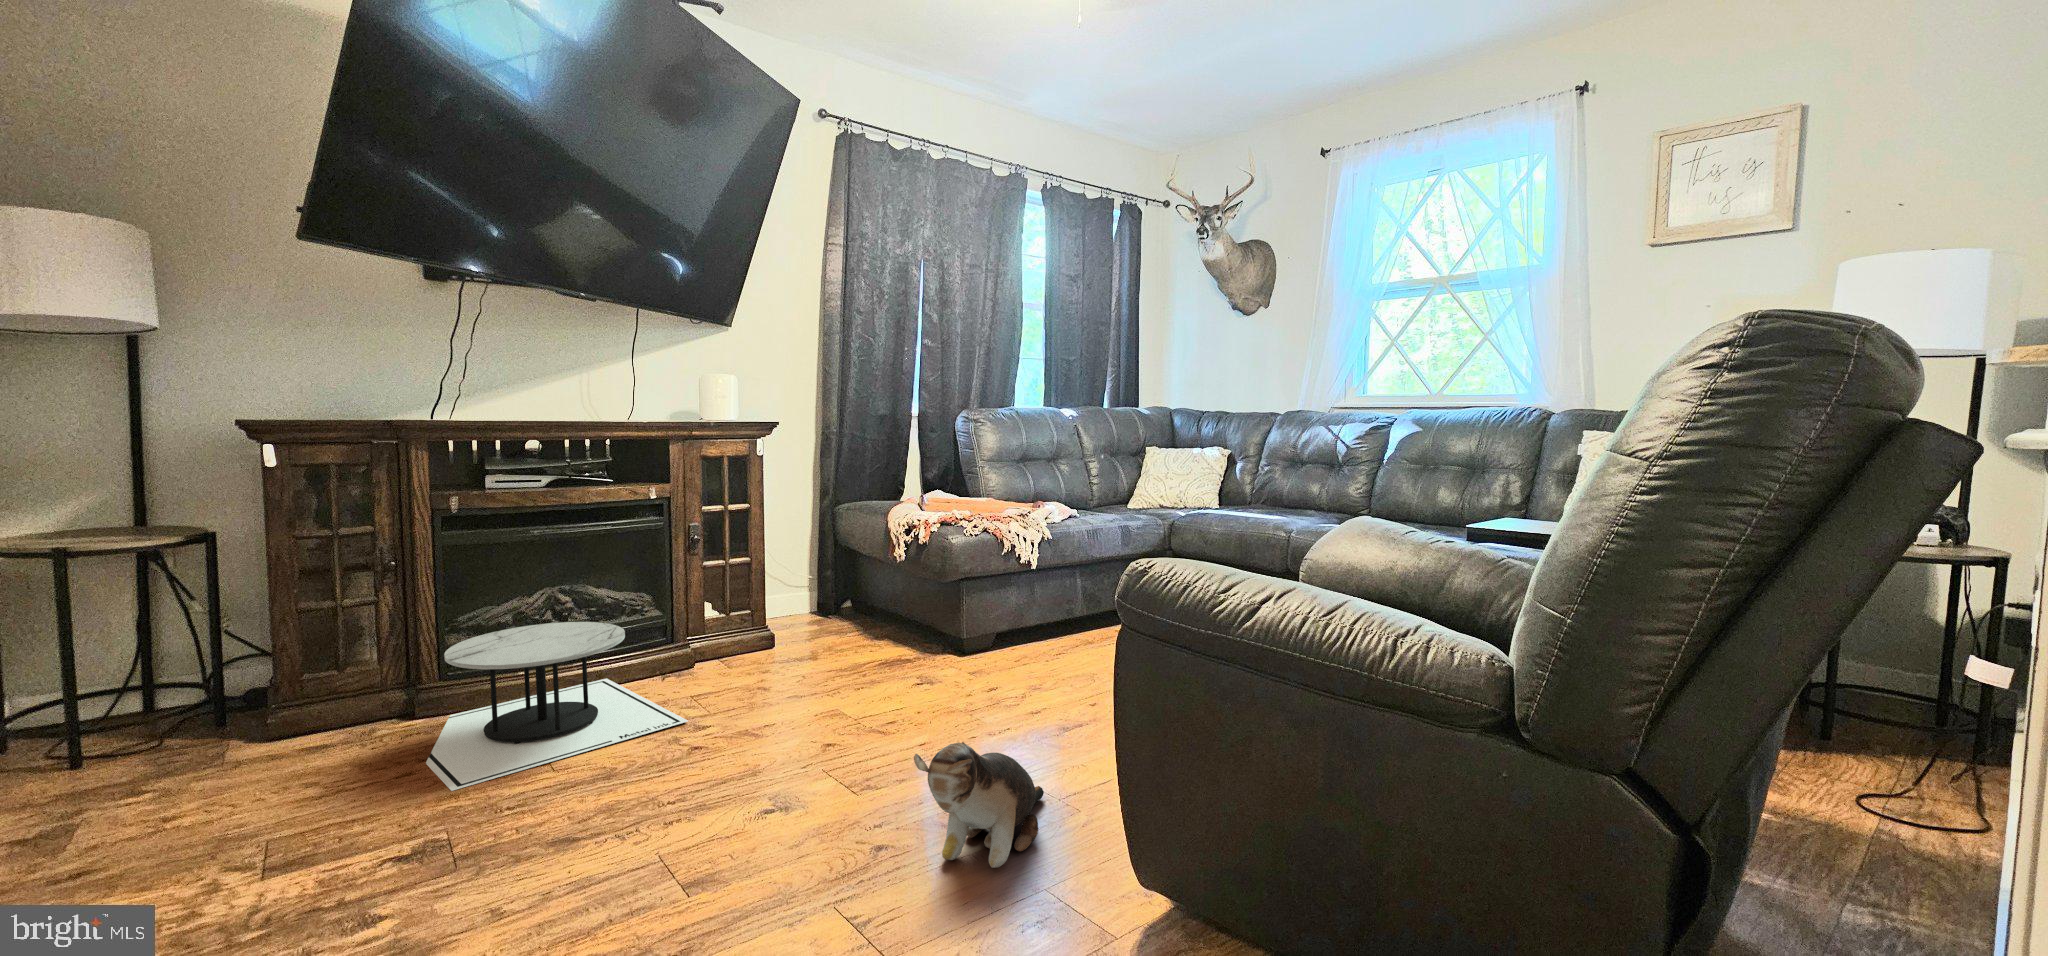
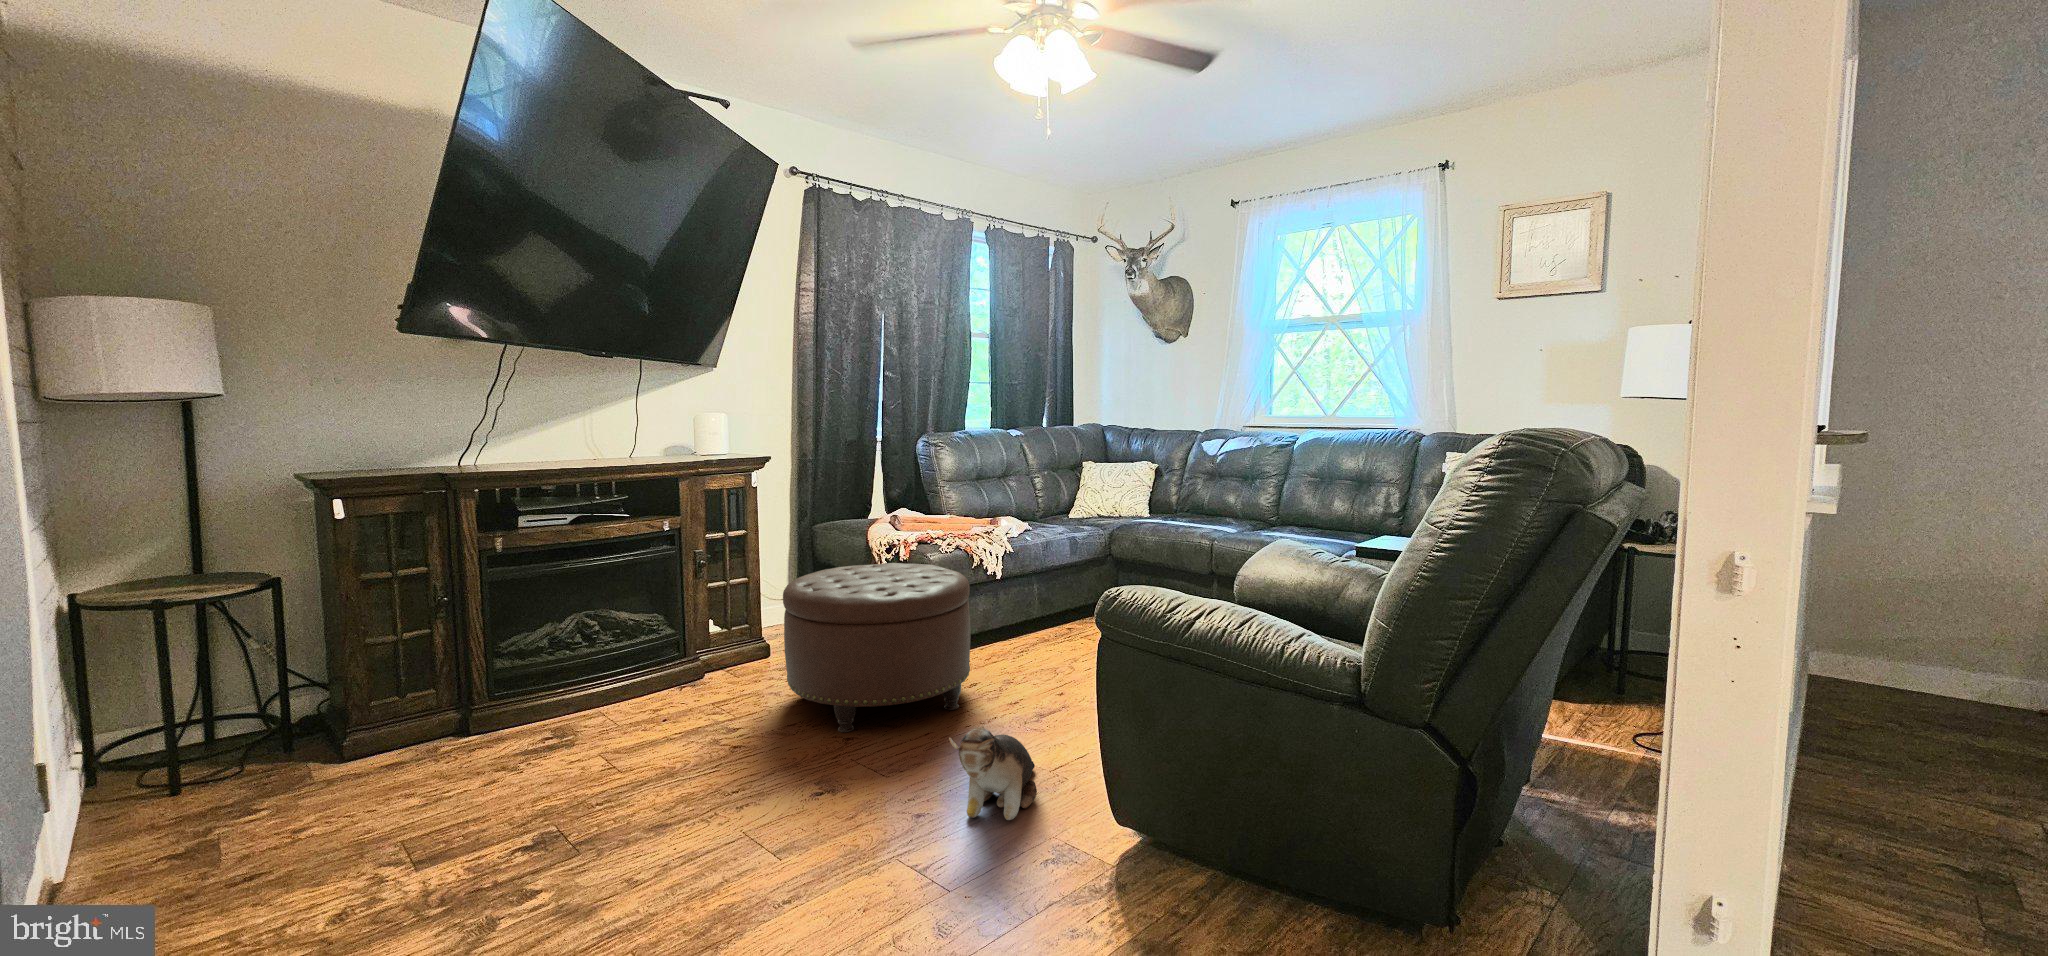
ottoman: none [768,543,987,737] -> present [783,563,970,733]
side table: present [426,622,688,791] -> none [453,644,720,793]

